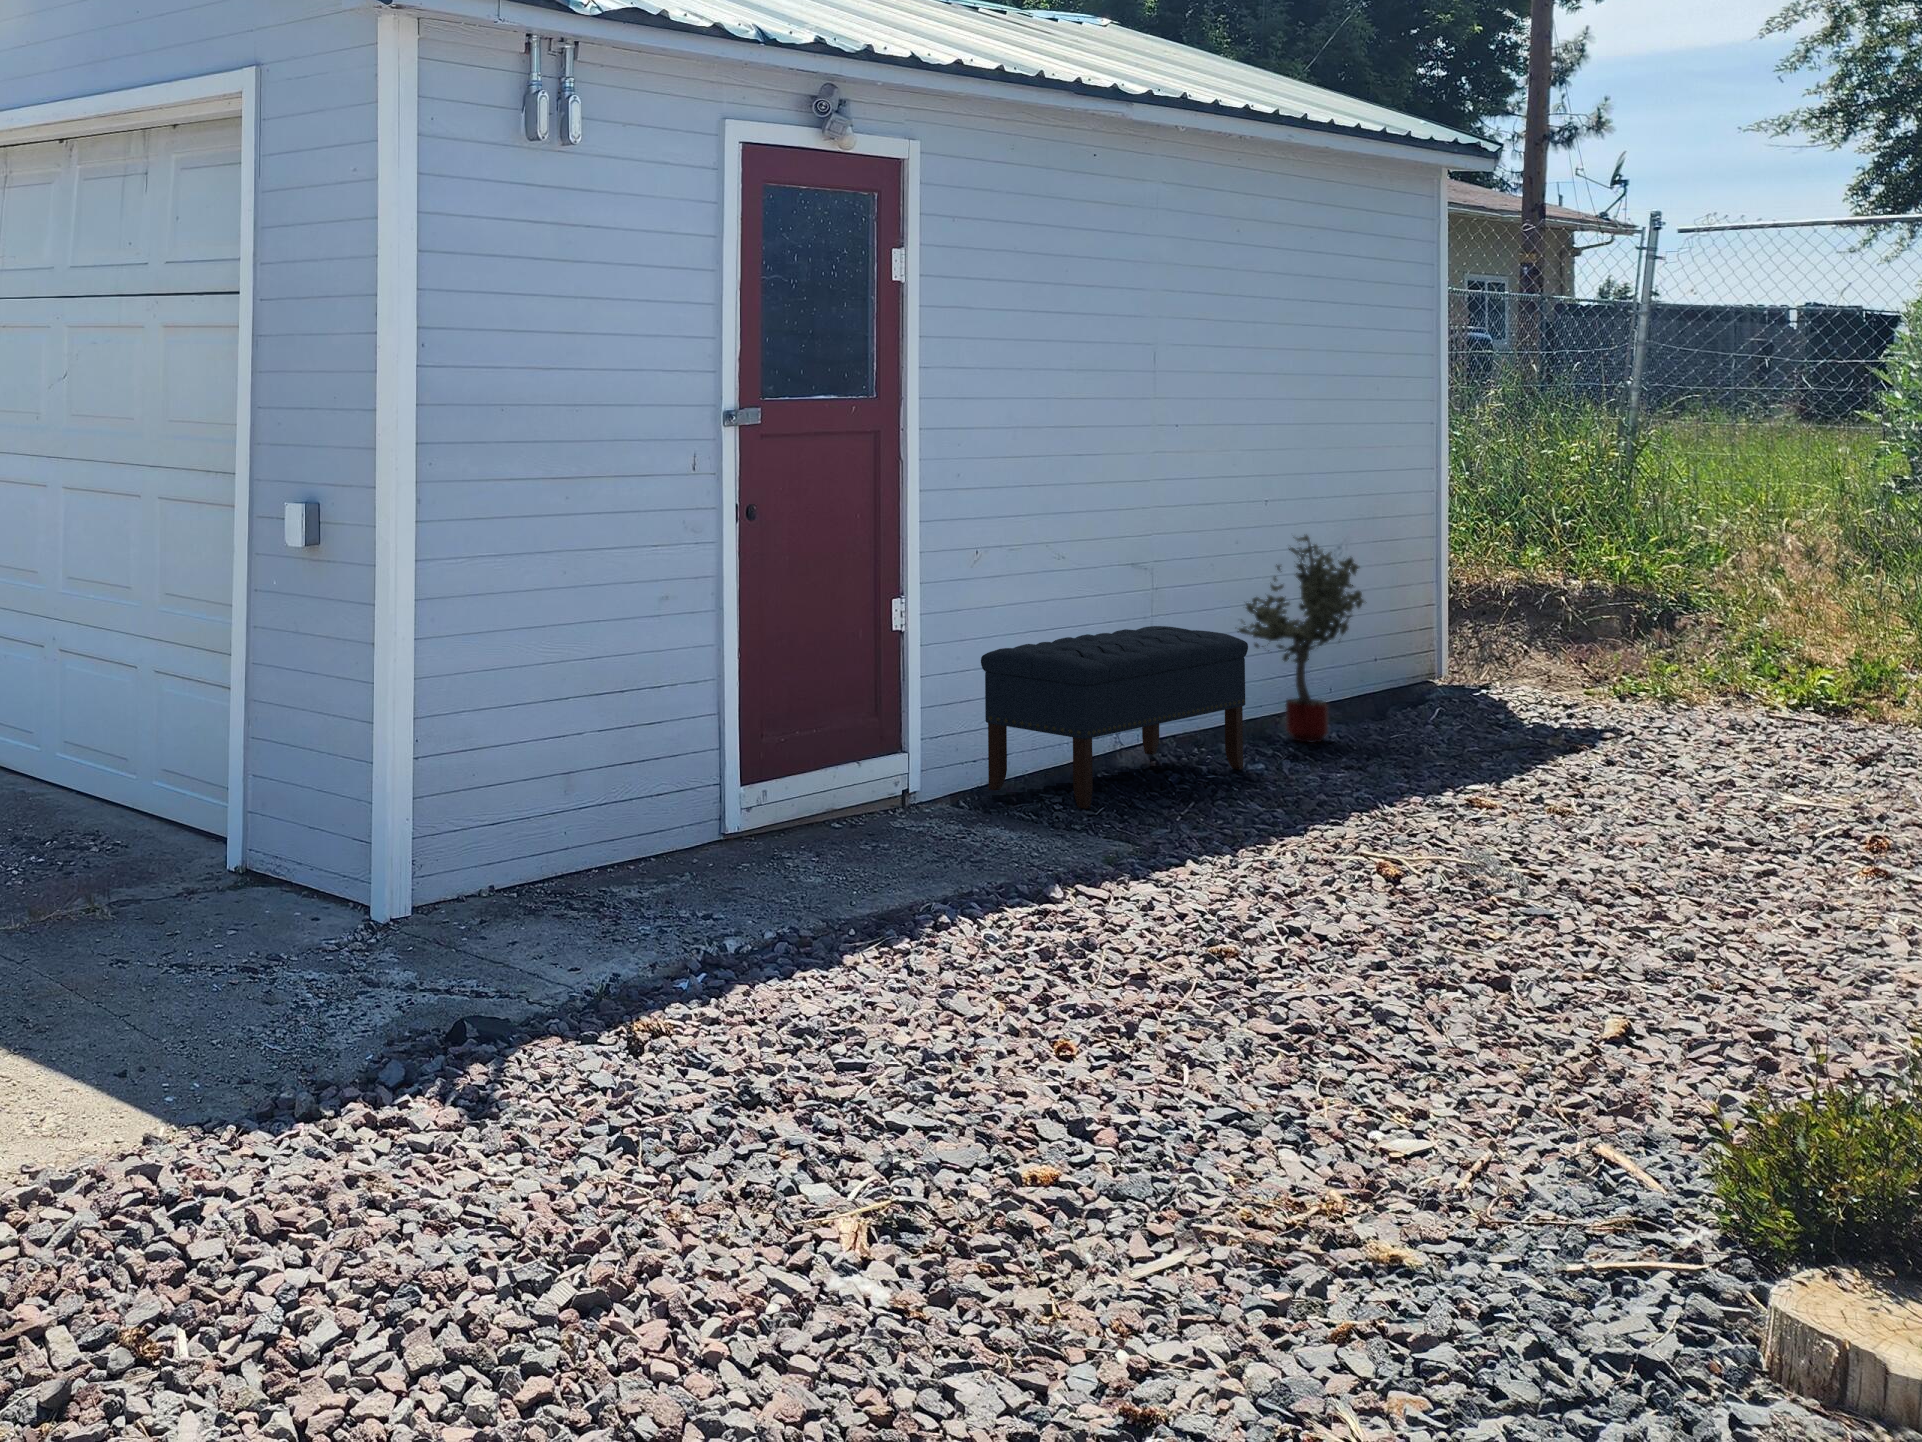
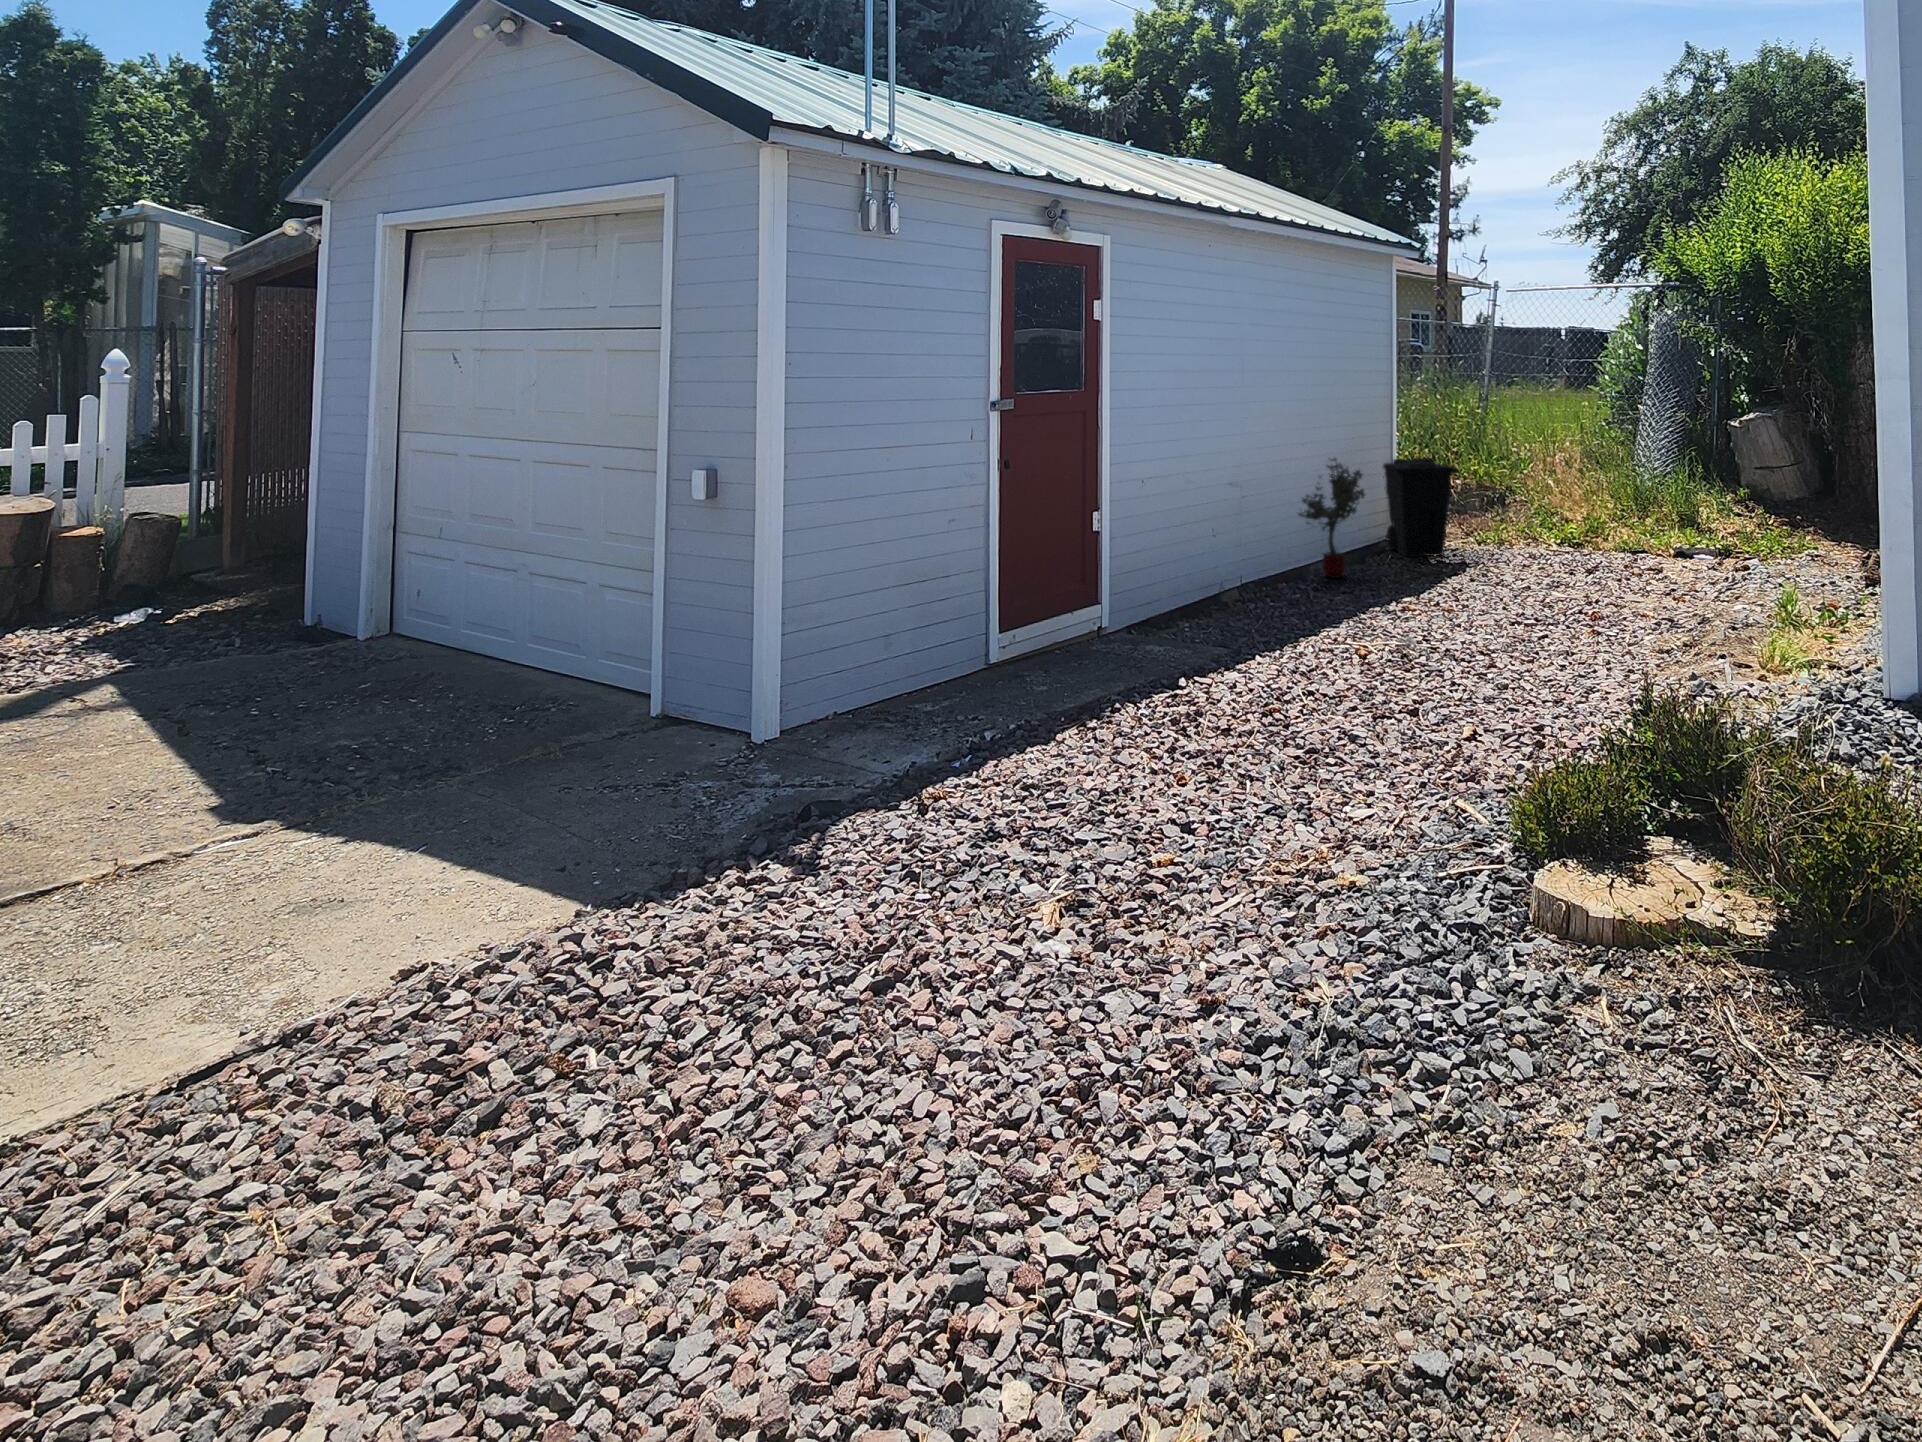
trash can: none [1379,543,1540,718] -> present [1383,458,1456,557]
bench: present [981,626,1248,809] -> none [1150,515,1302,628]

